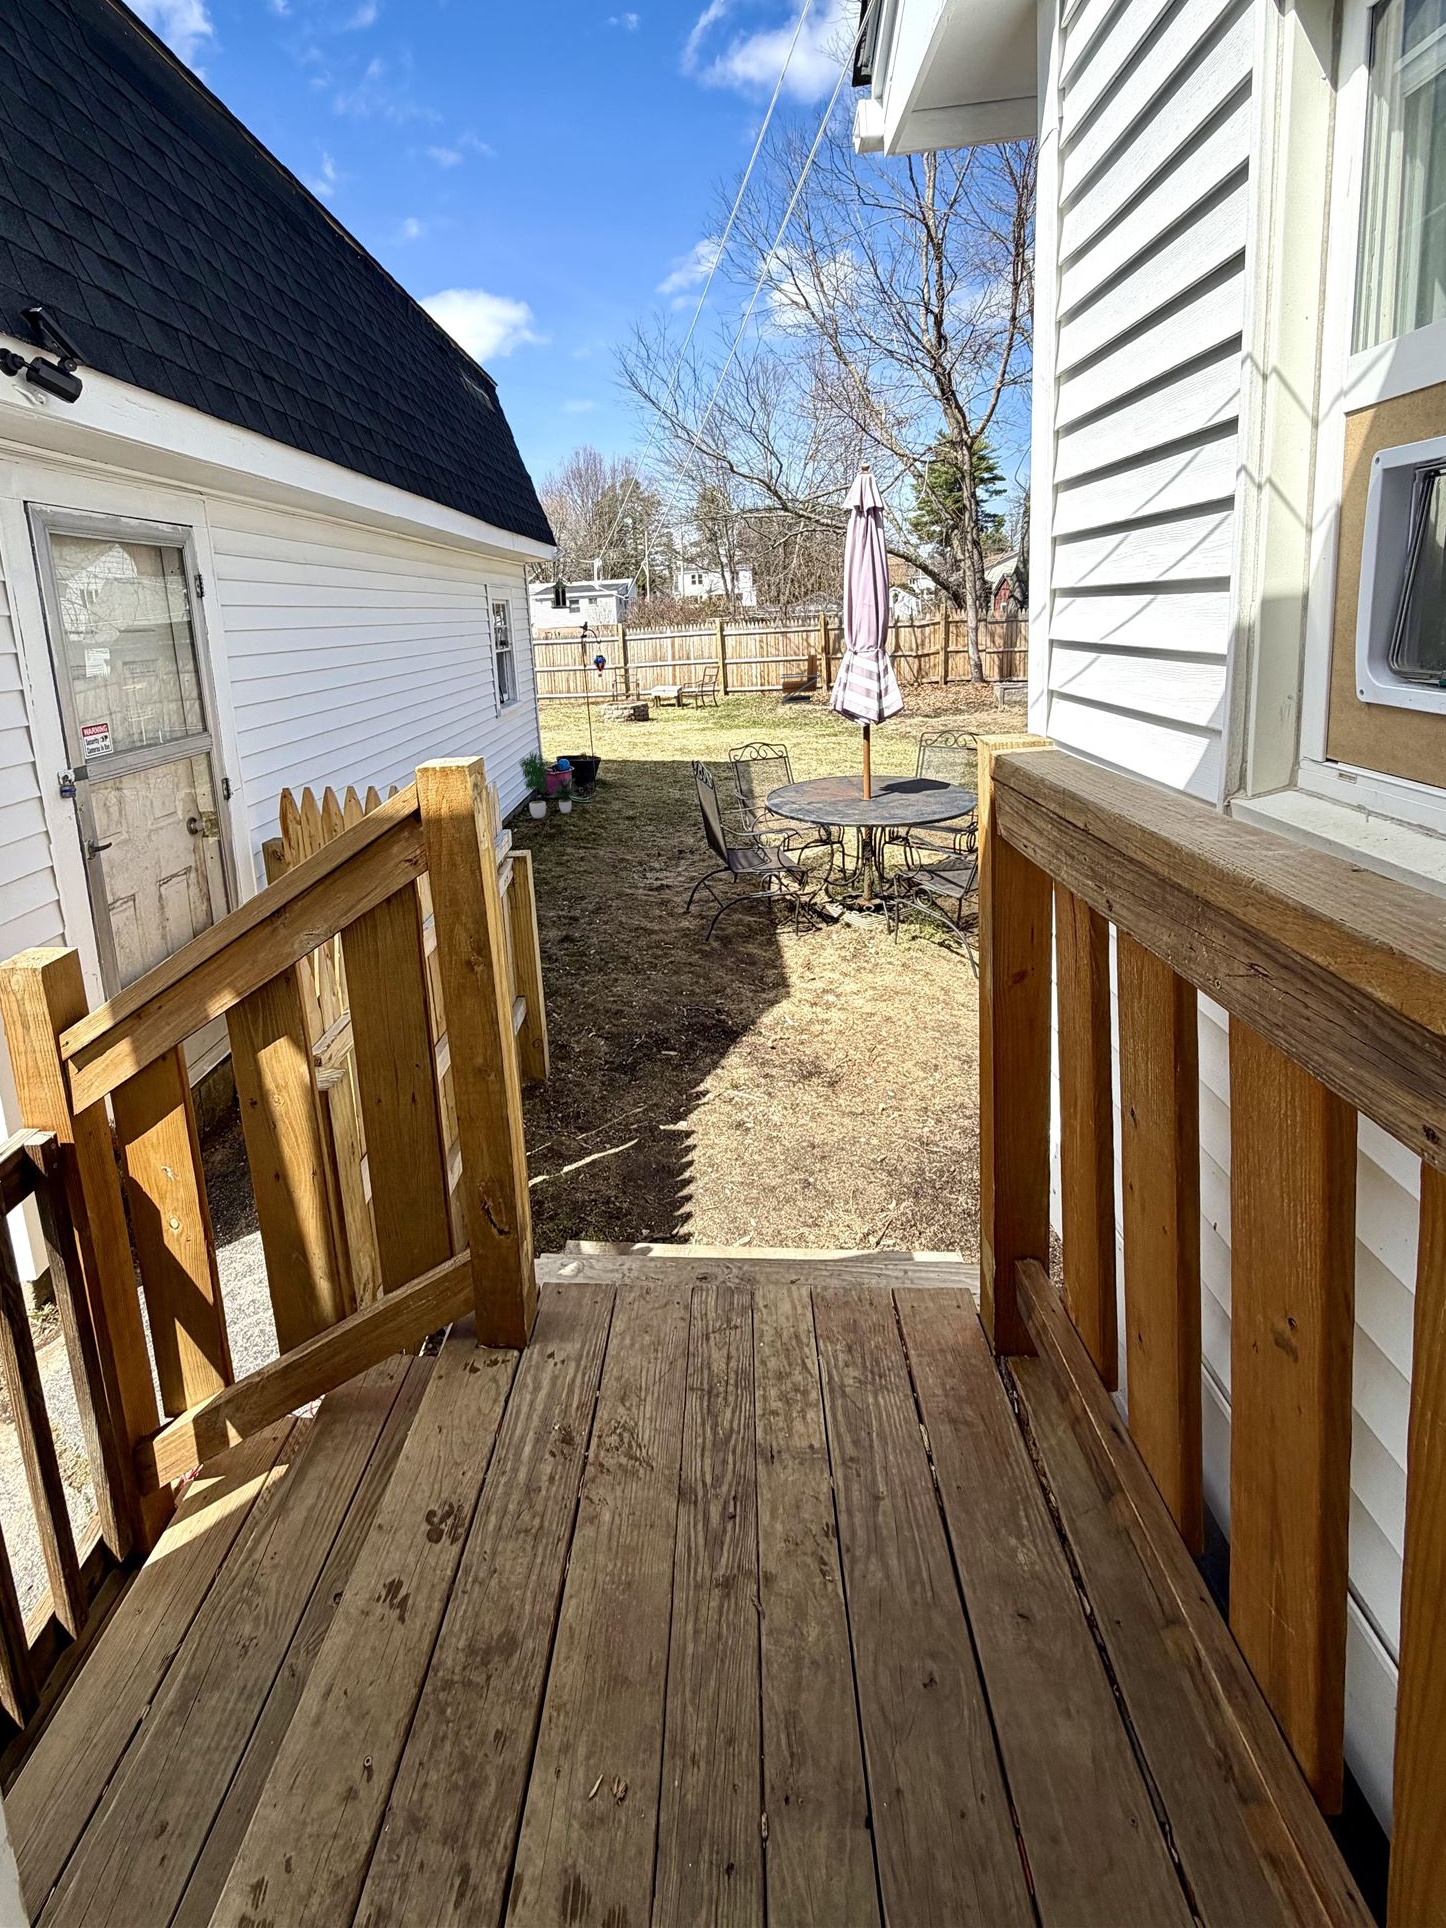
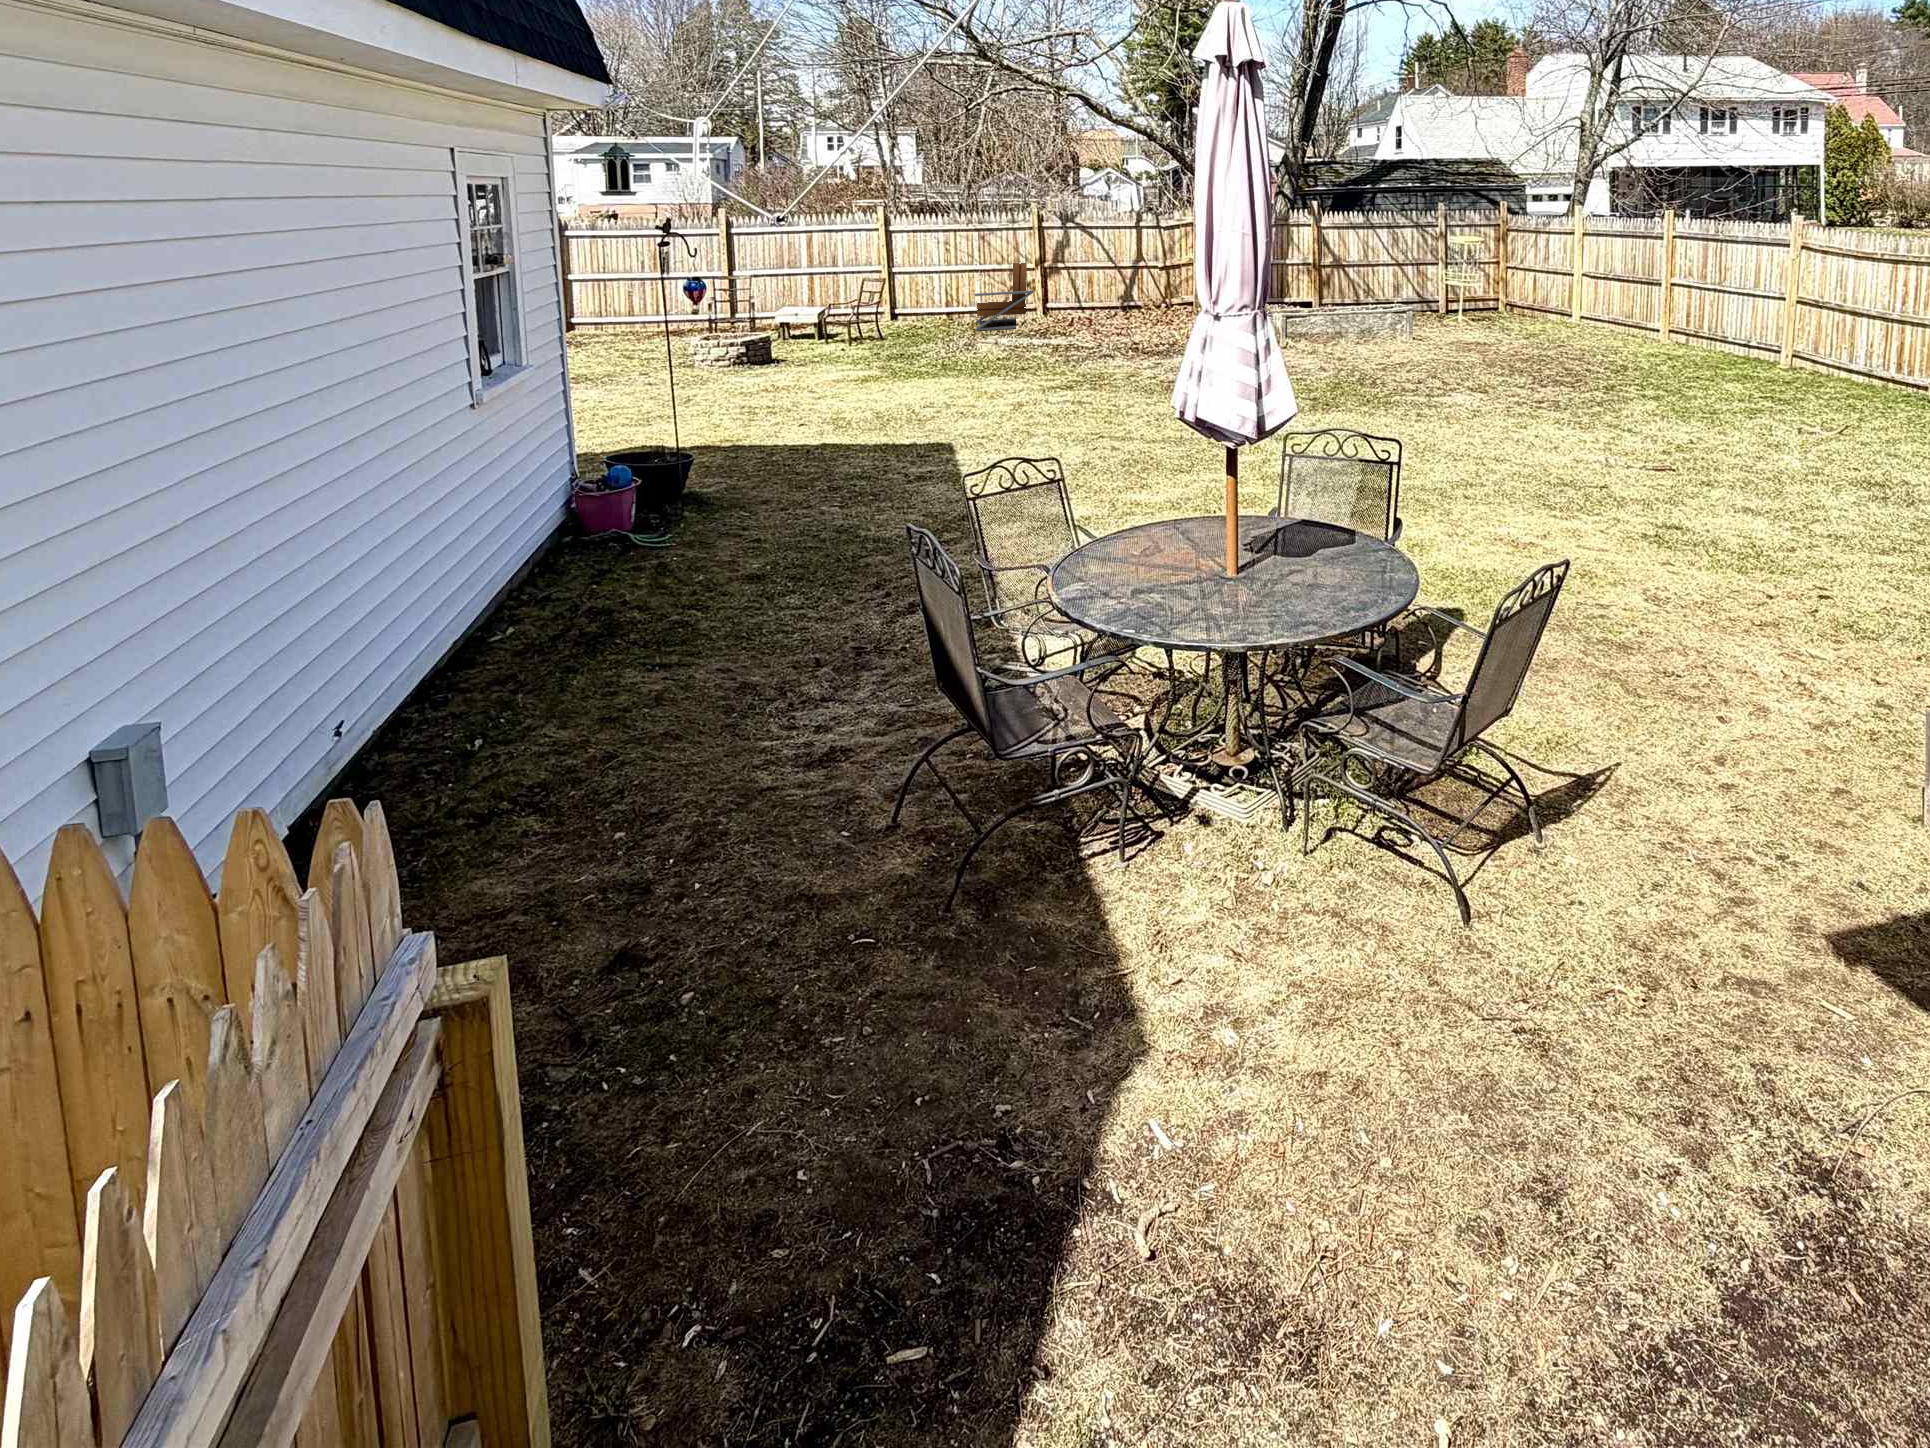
potted plant: present [519,753,578,818] -> none [523,458,653,584]

